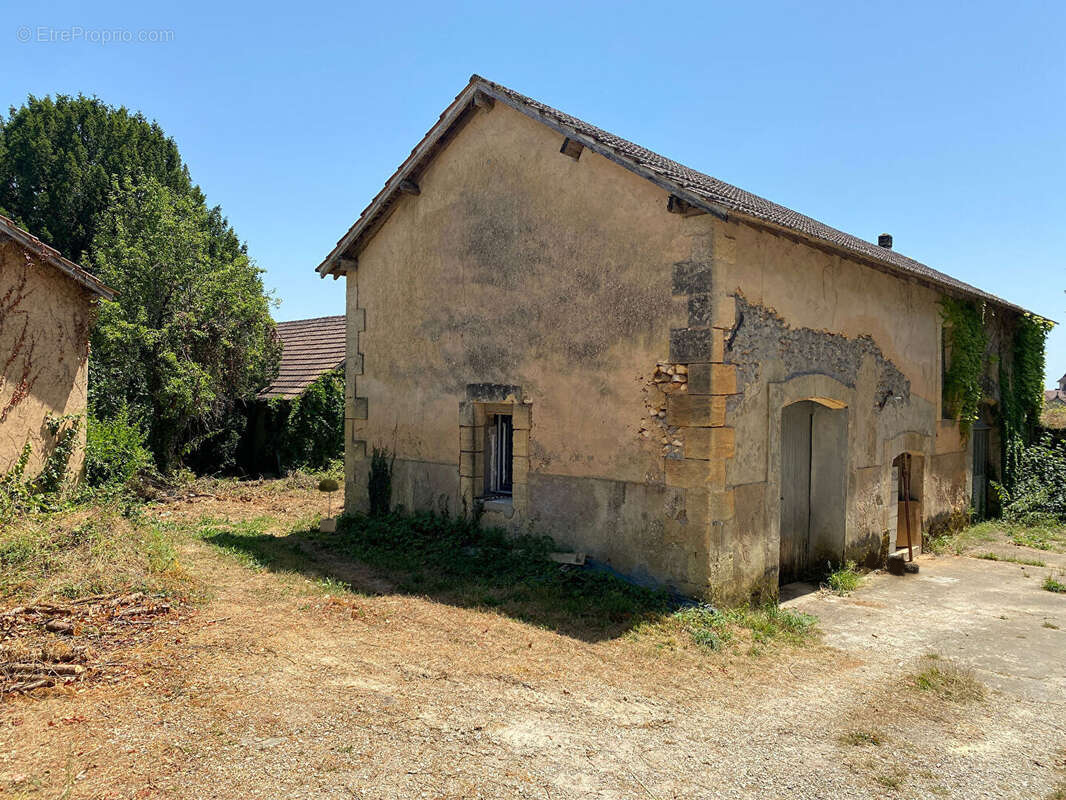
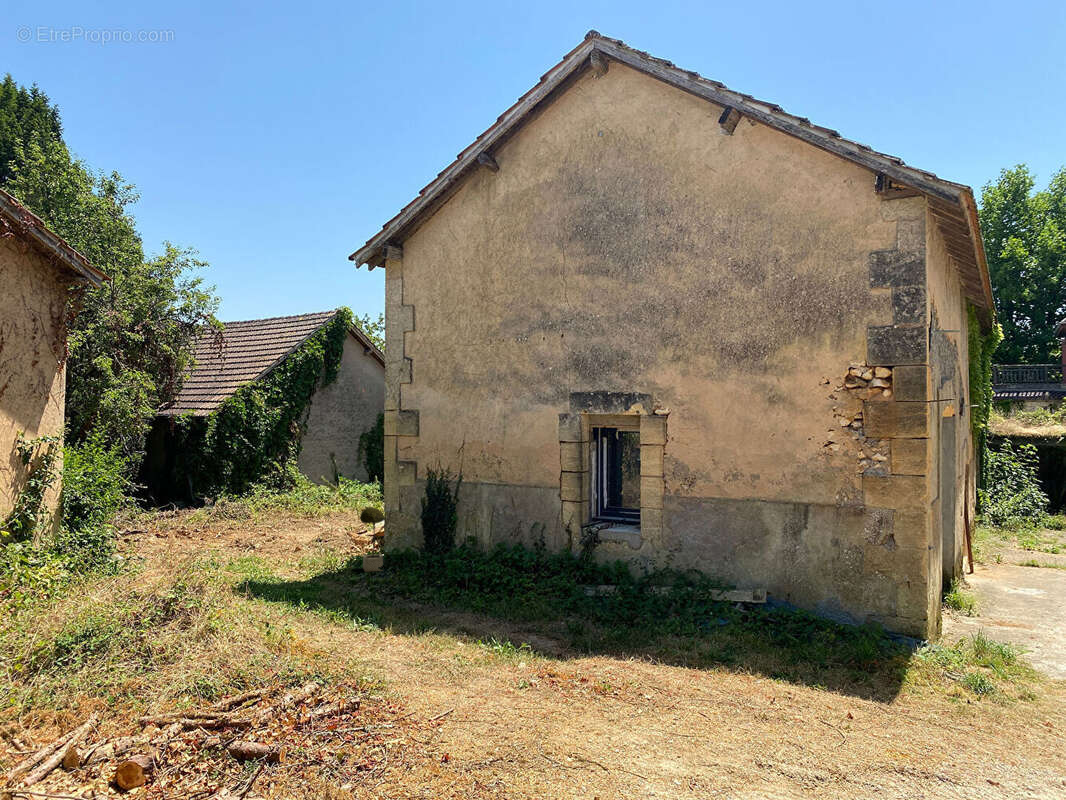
woven basket: present [865,553,919,576] -> none [964,564,1020,589]

